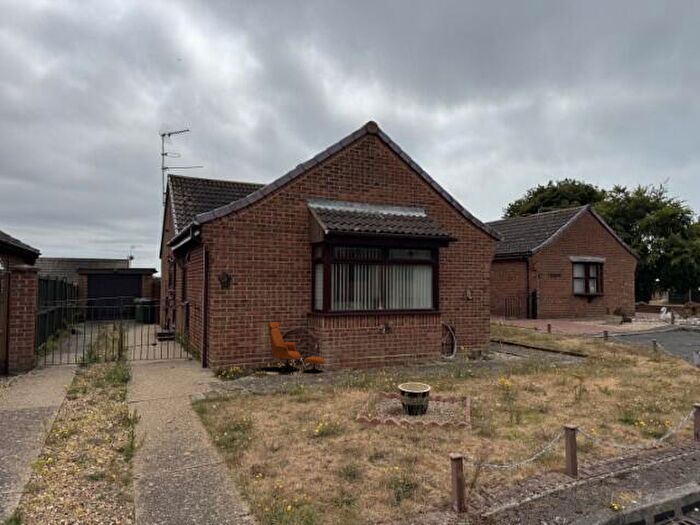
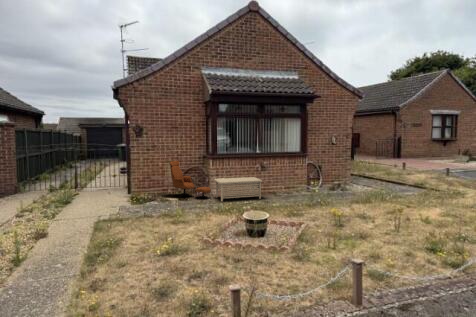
storage bench: none [328,343,392,375] -> present [214,177,262,201]

